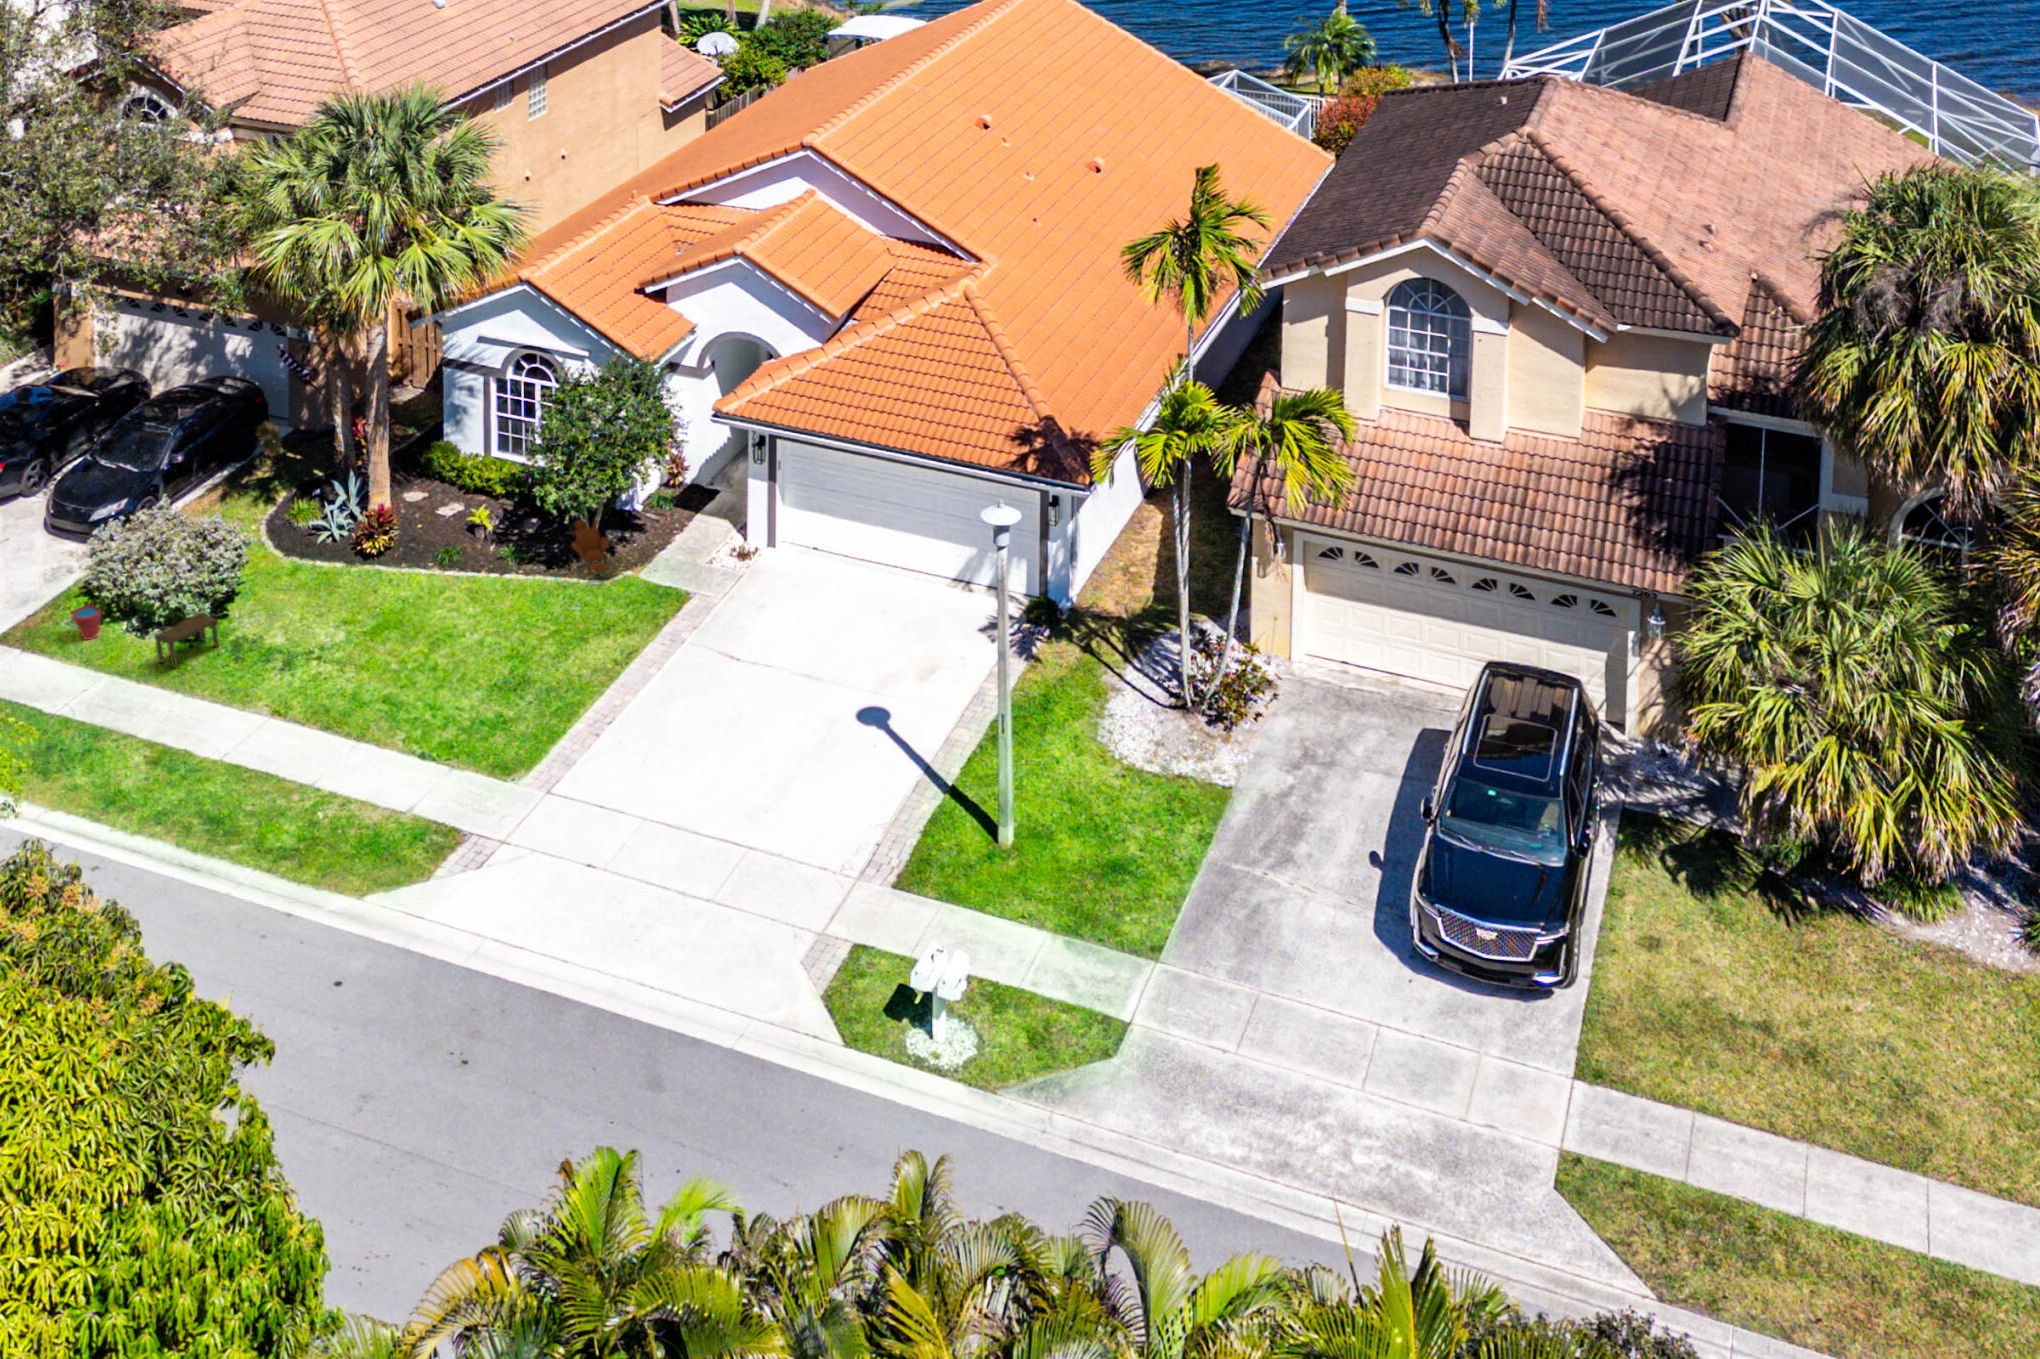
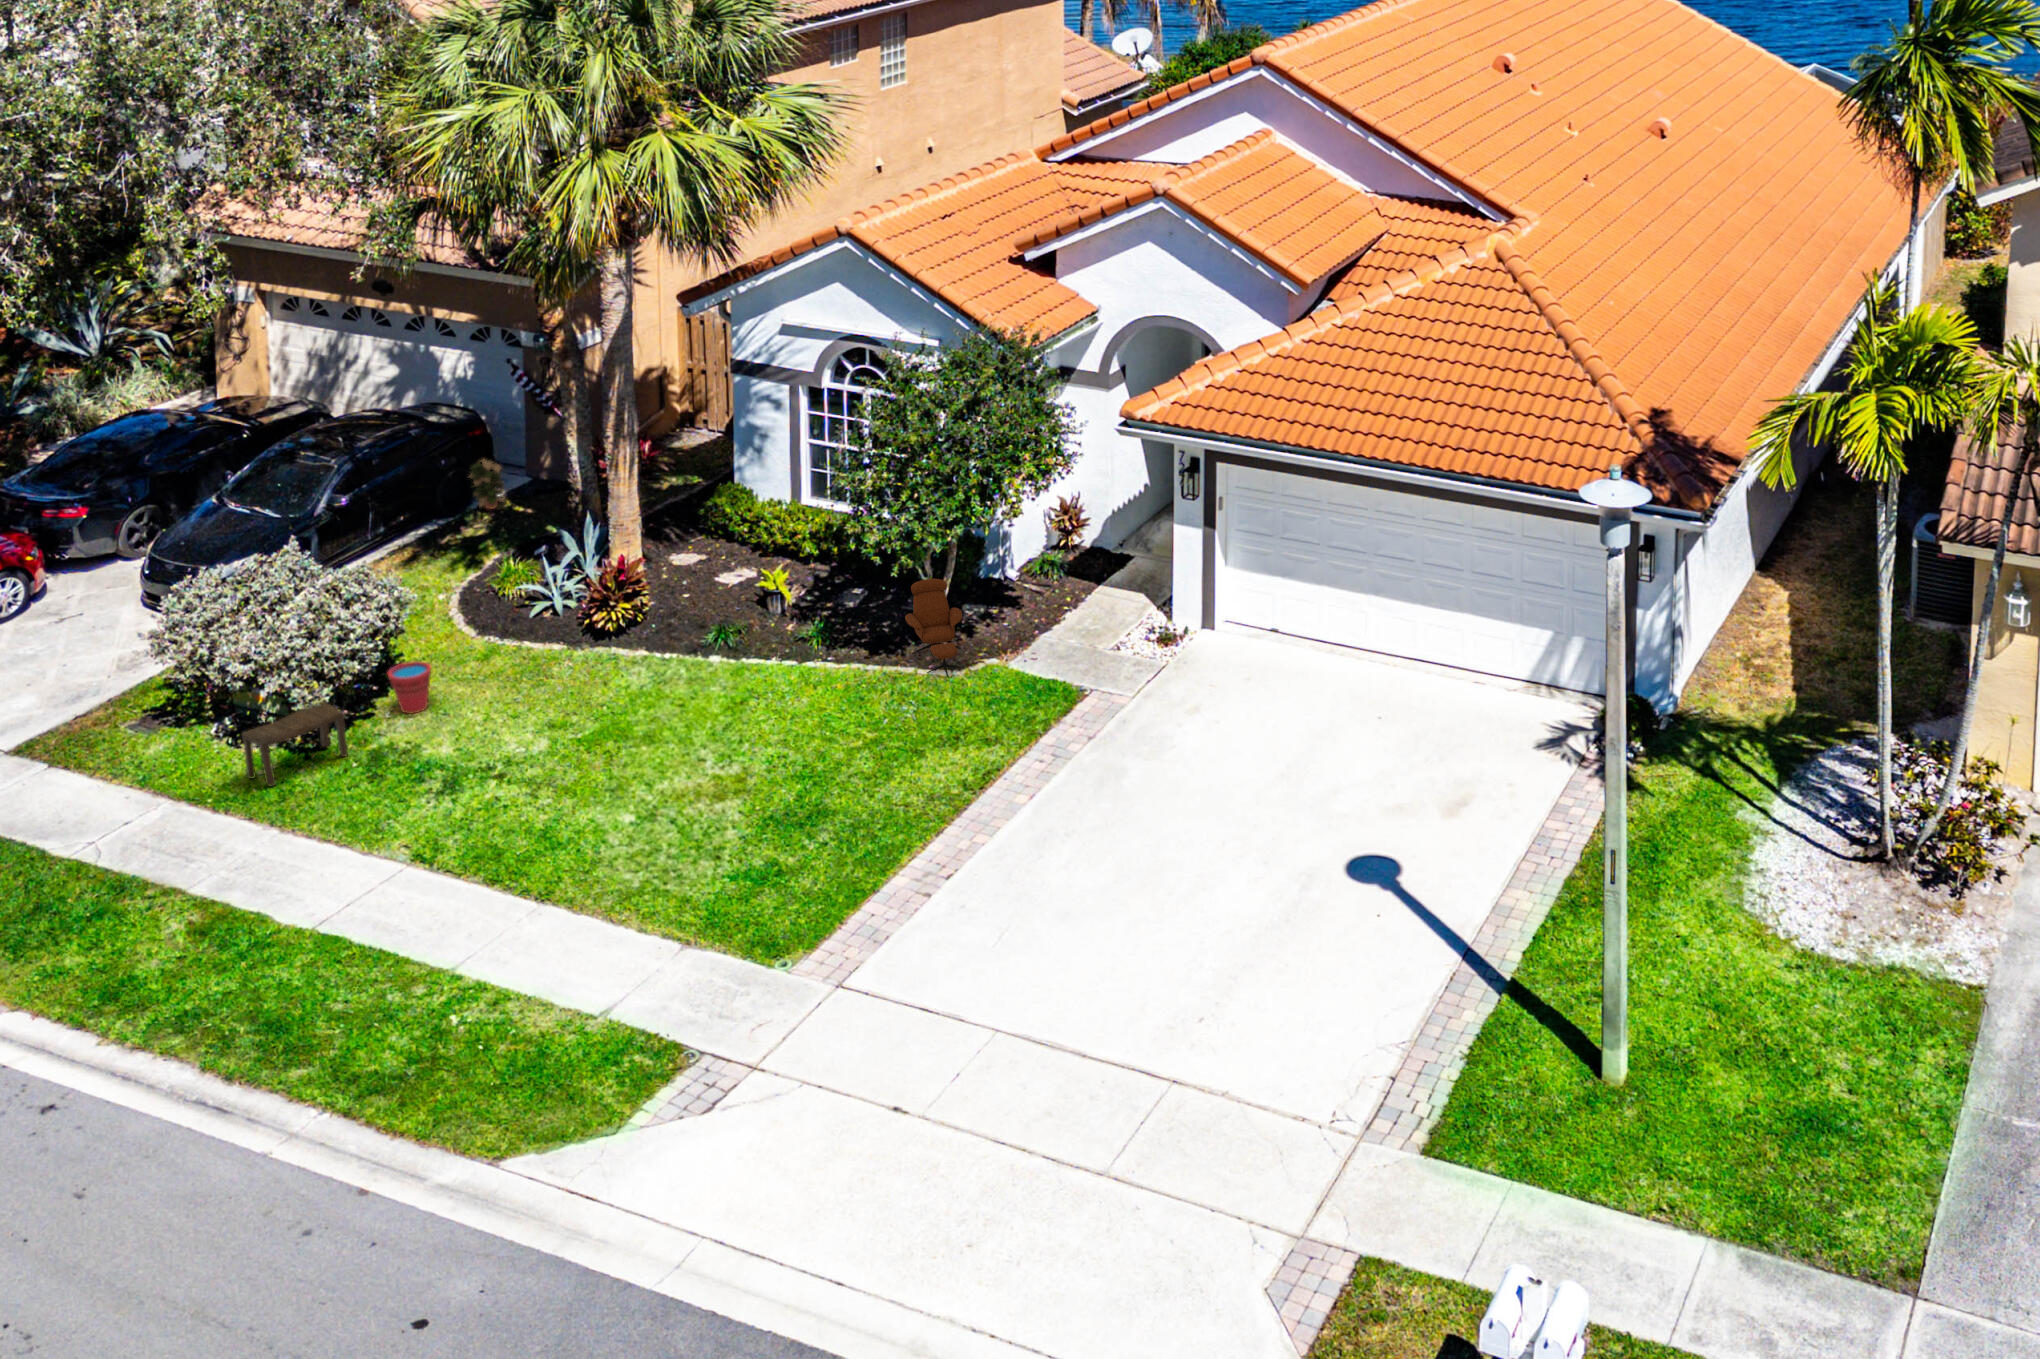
bucket: present [73,605,101,640] -> present [388,661,431,713]

